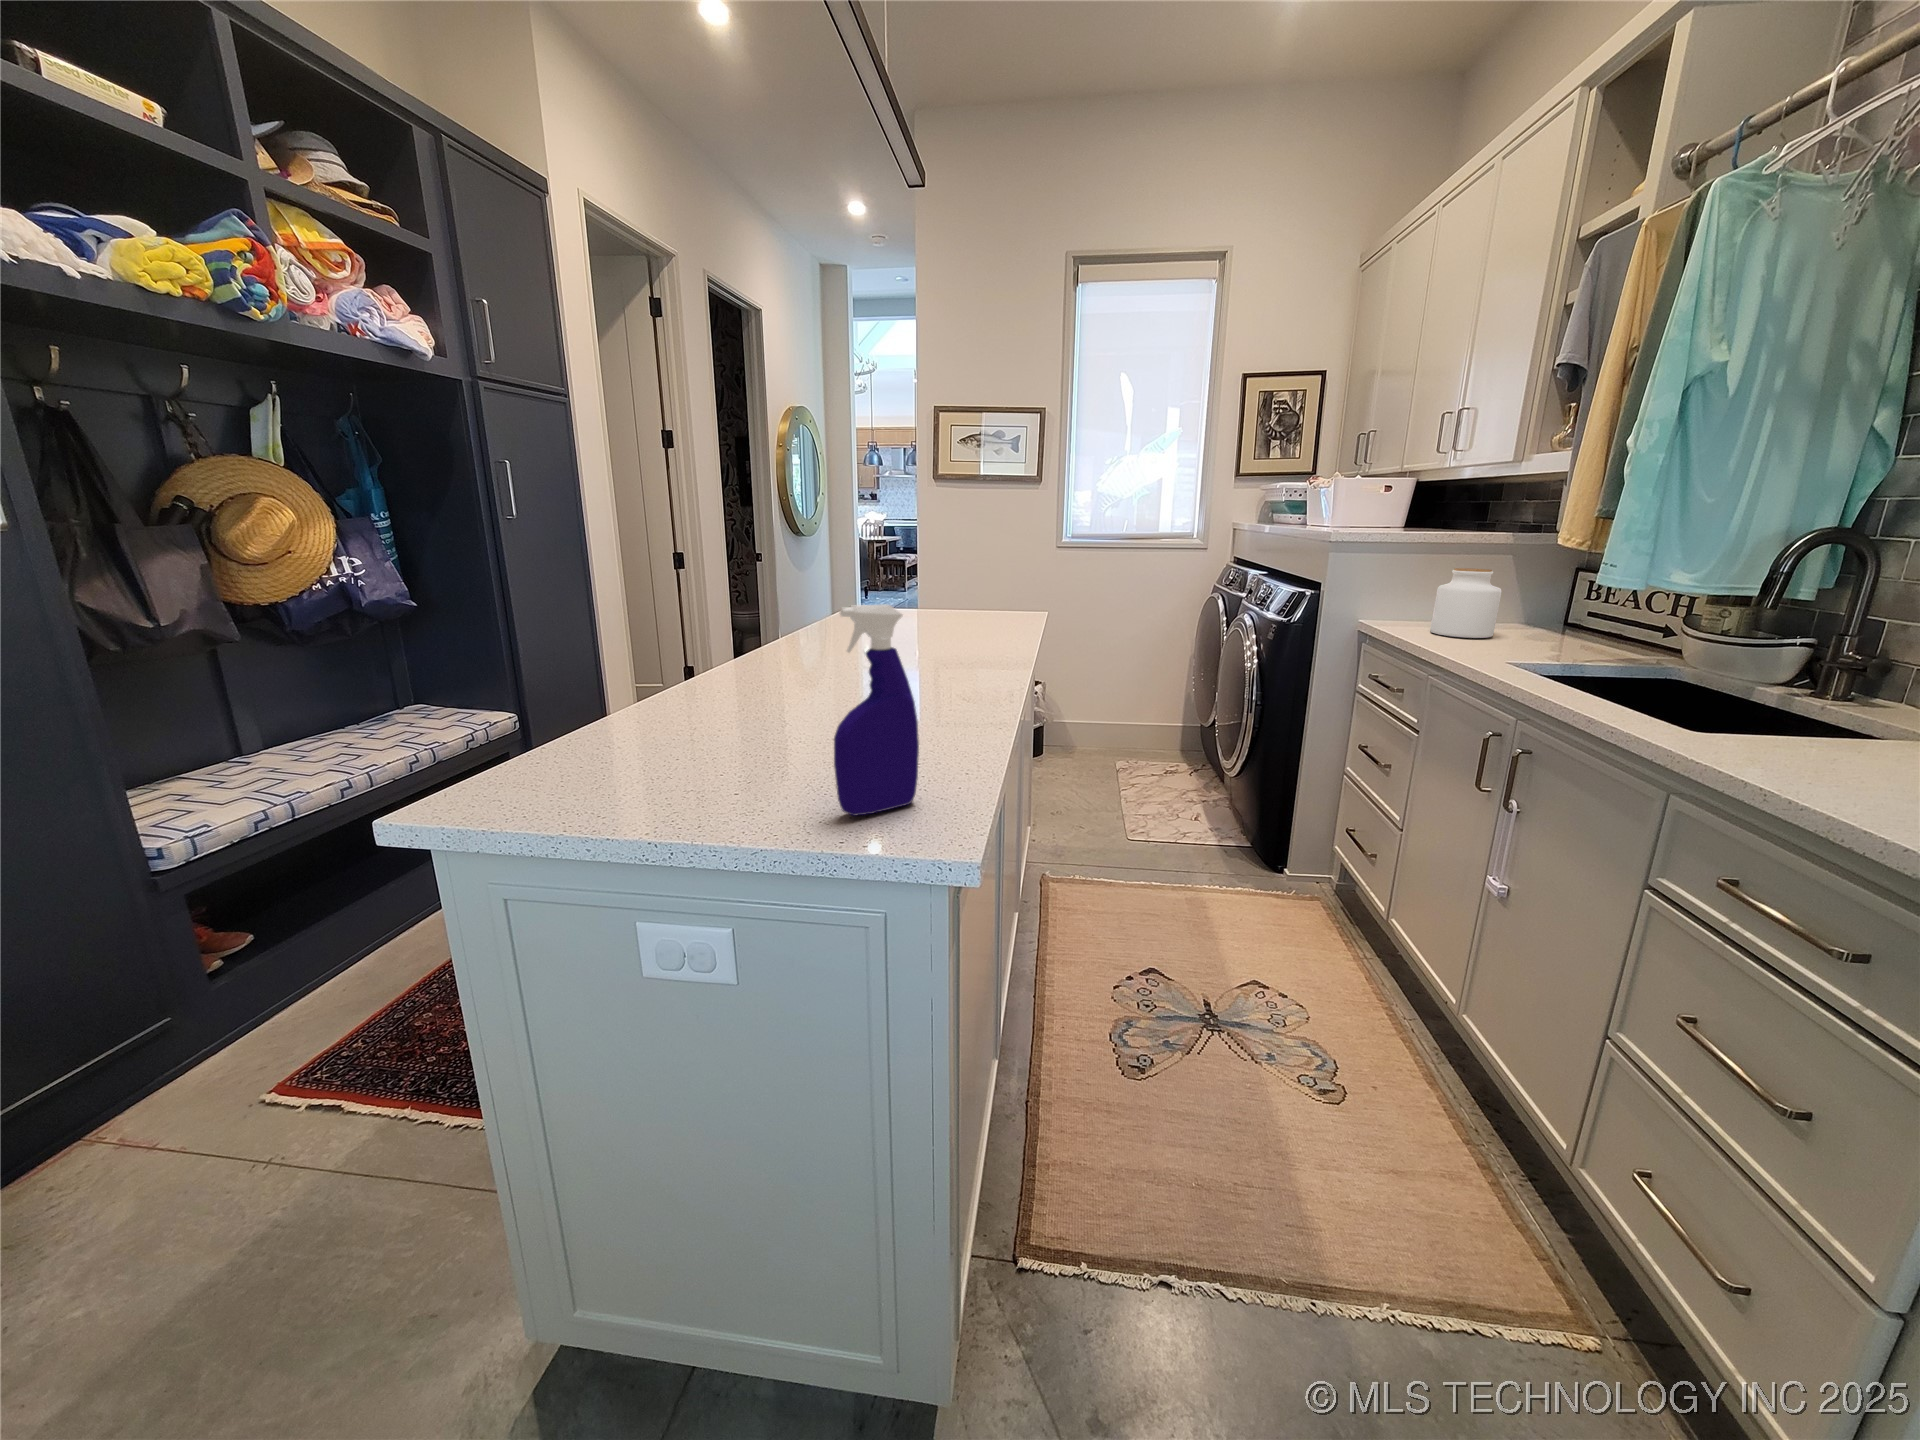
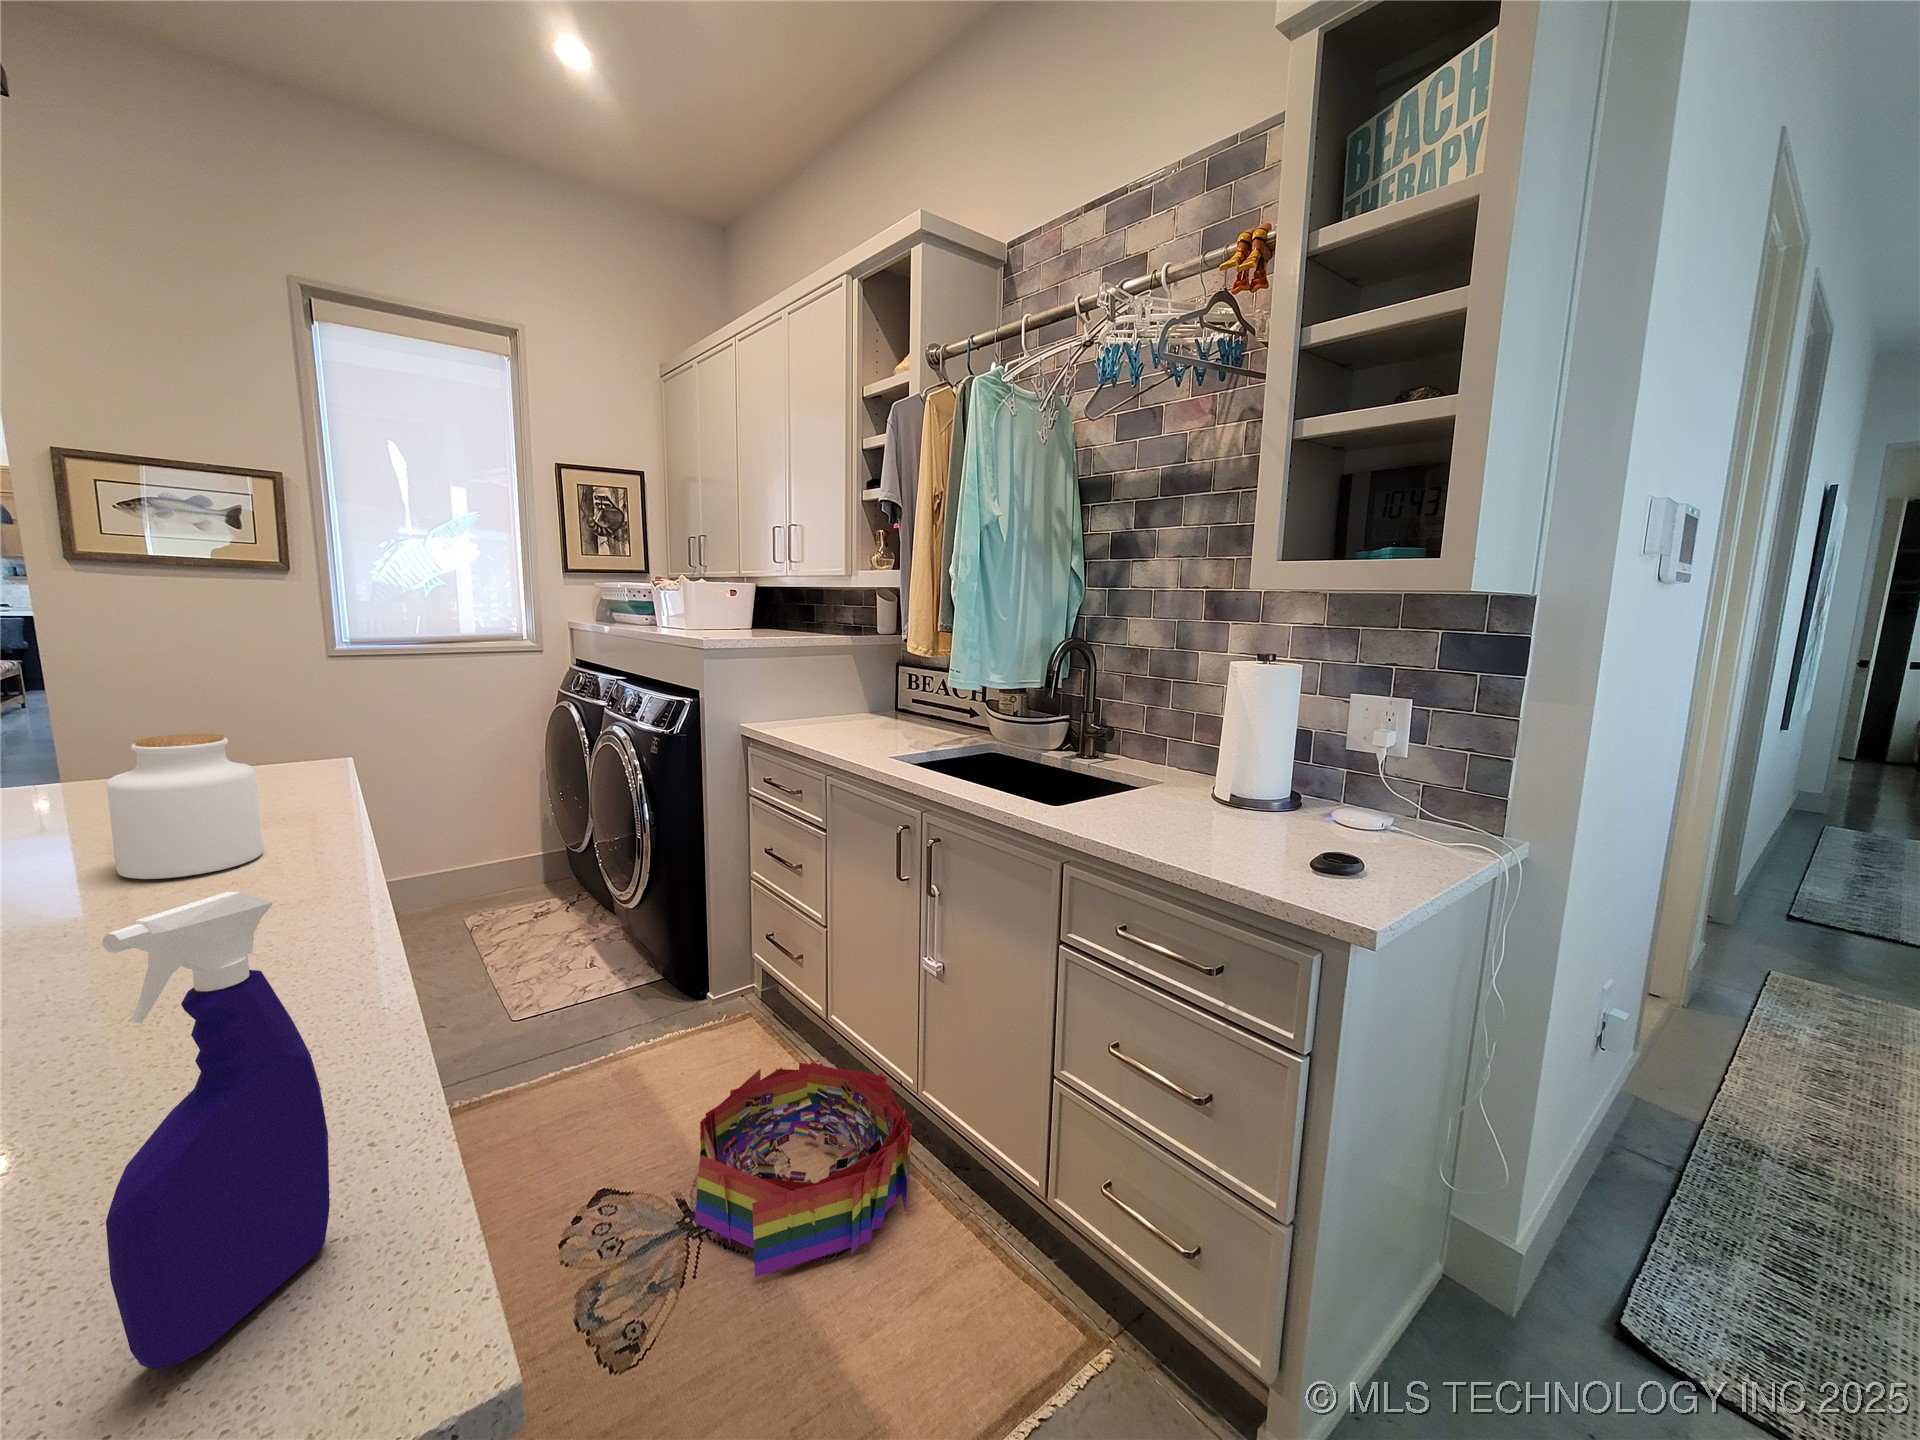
jar: present [1430,568,1502,638] -> present [107,734,263,879]
storage bin: none [1209,933,1437,1116] -> present [695,1062,911,1277]

